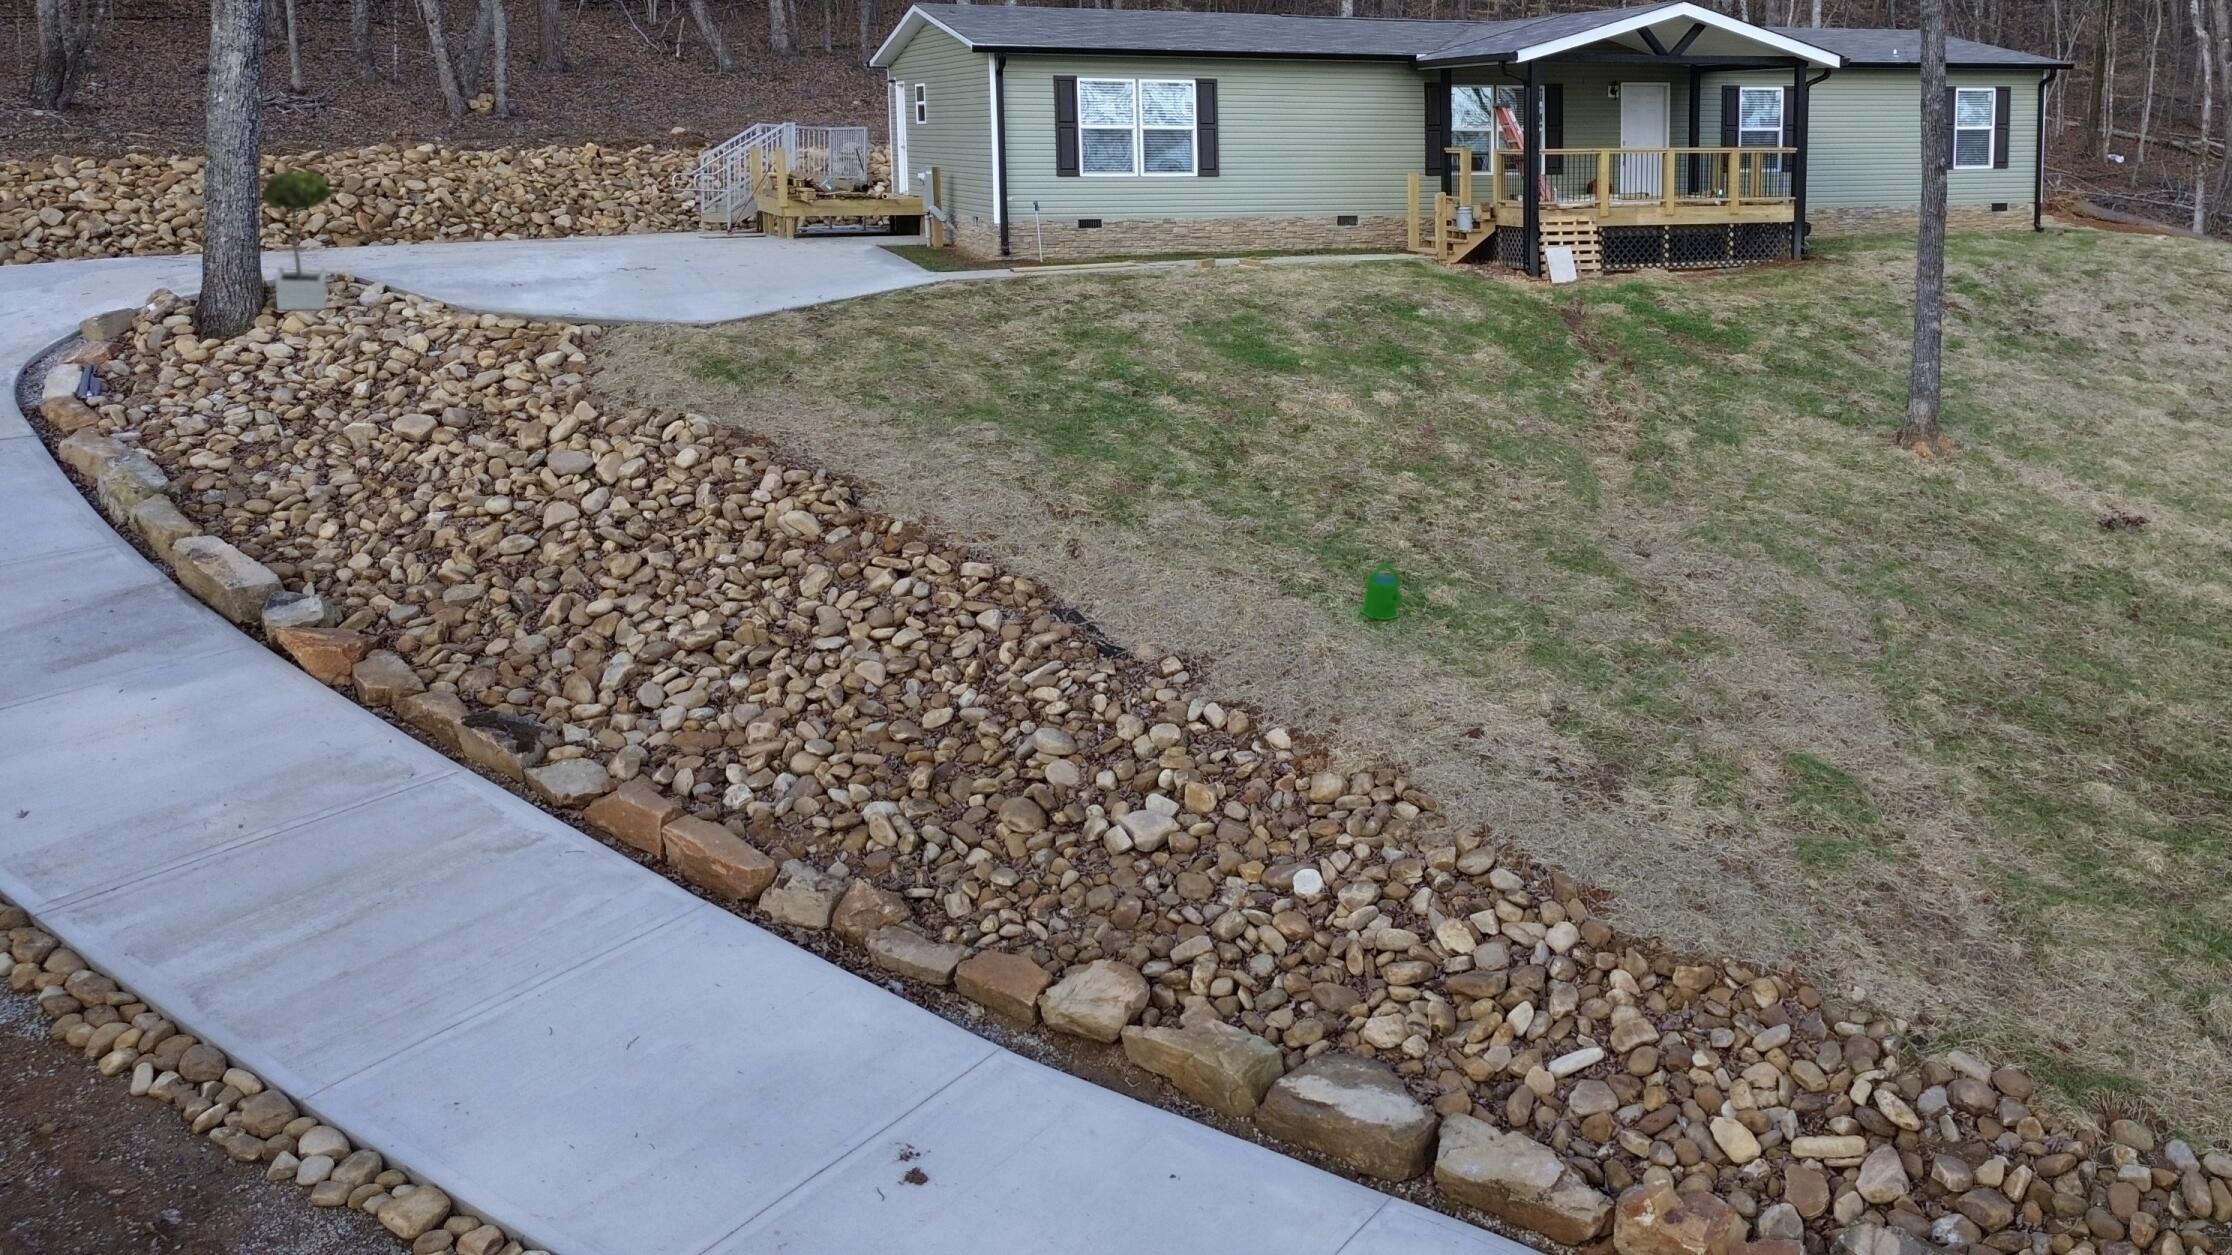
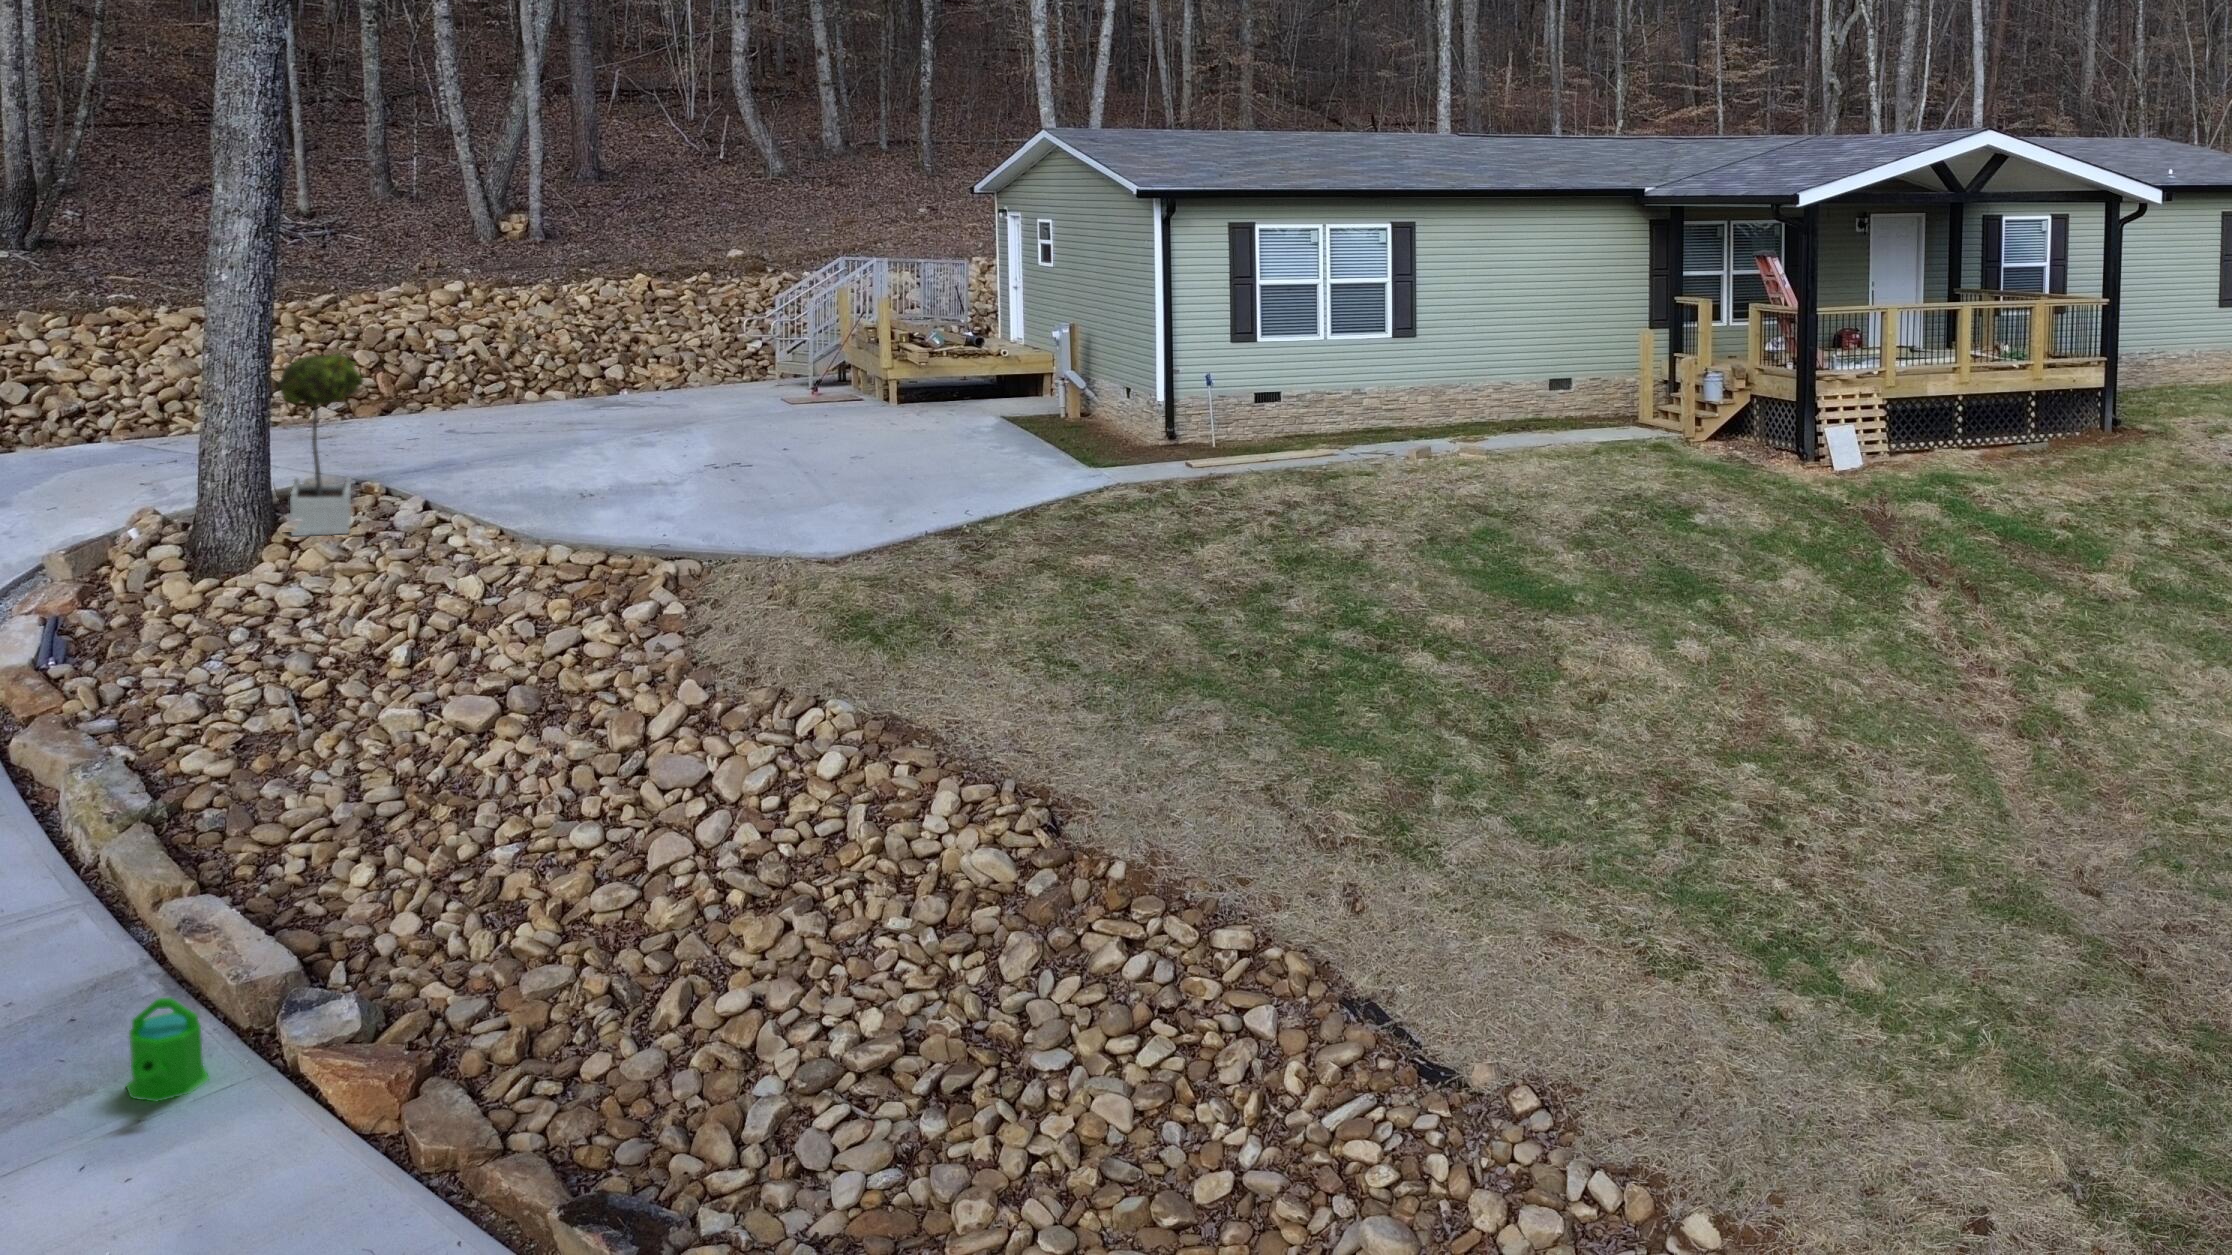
watering can: present [1361,563,1403,620] -> present [127,998,209,1101]

